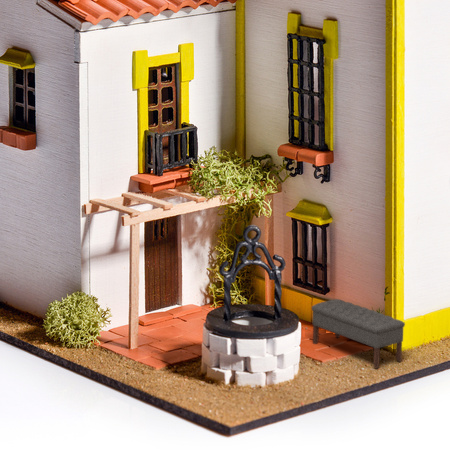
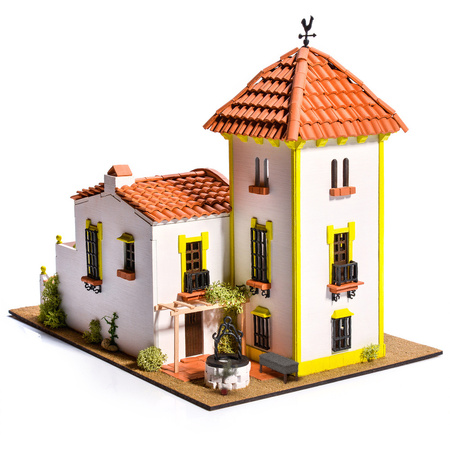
potted tree: none [220,320,286,400] -> present [212,362,237,395]

